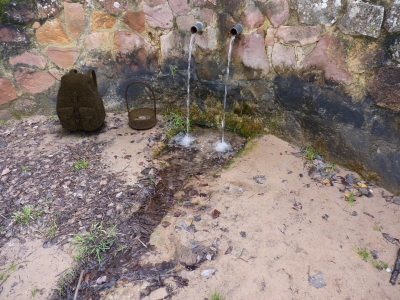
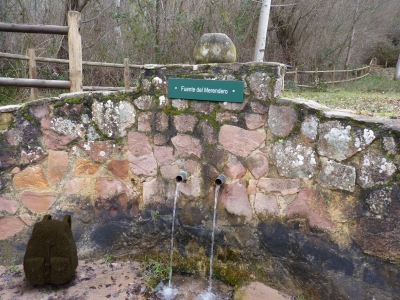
basket: present [125,81,157,129] -> none [102,227,135,280]

